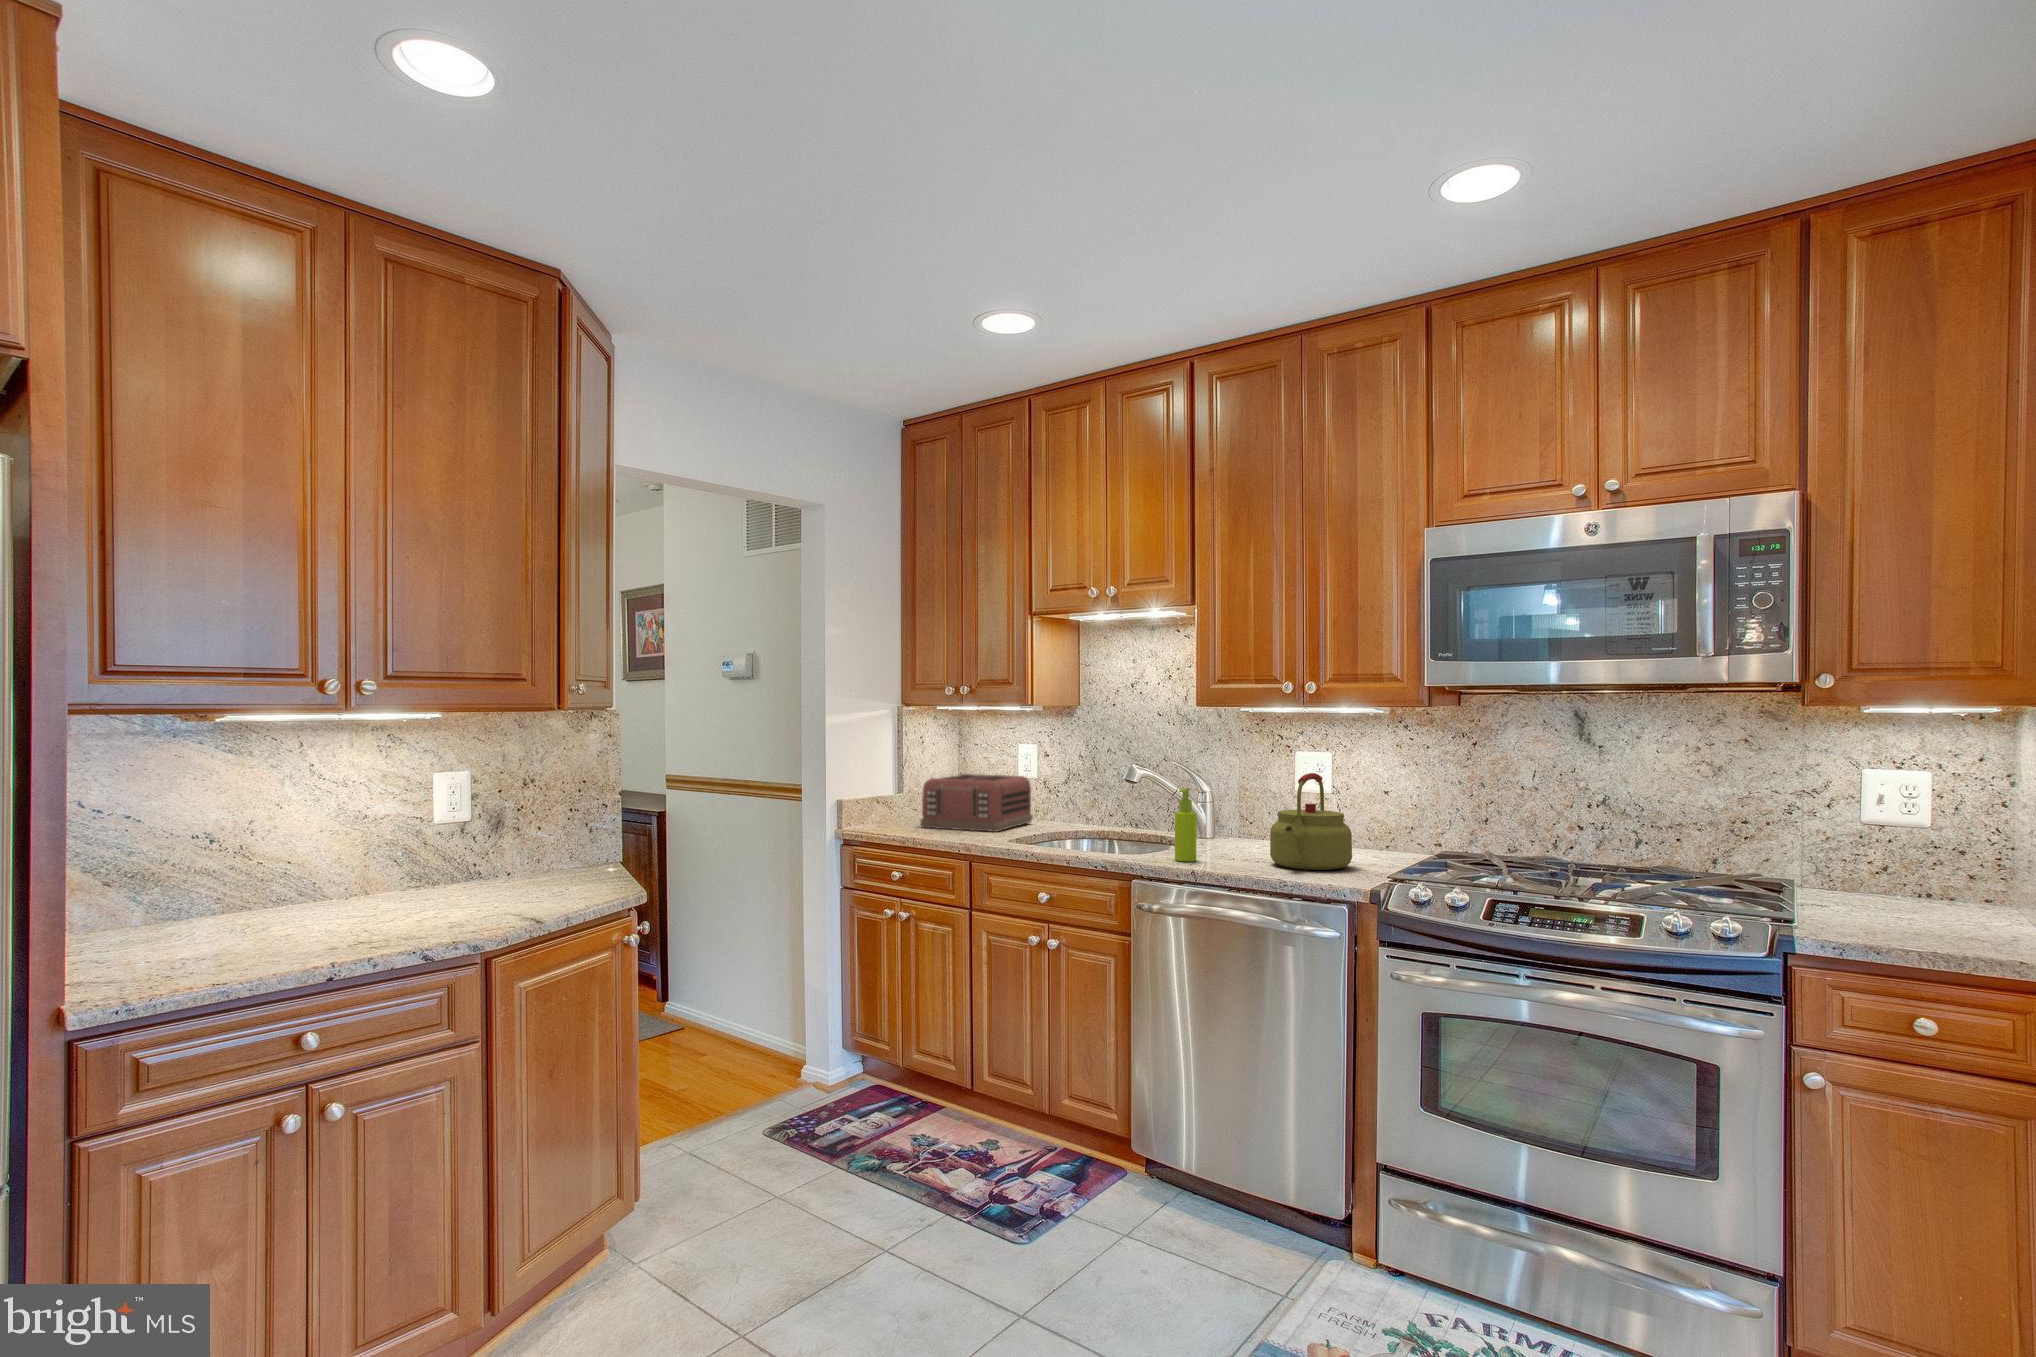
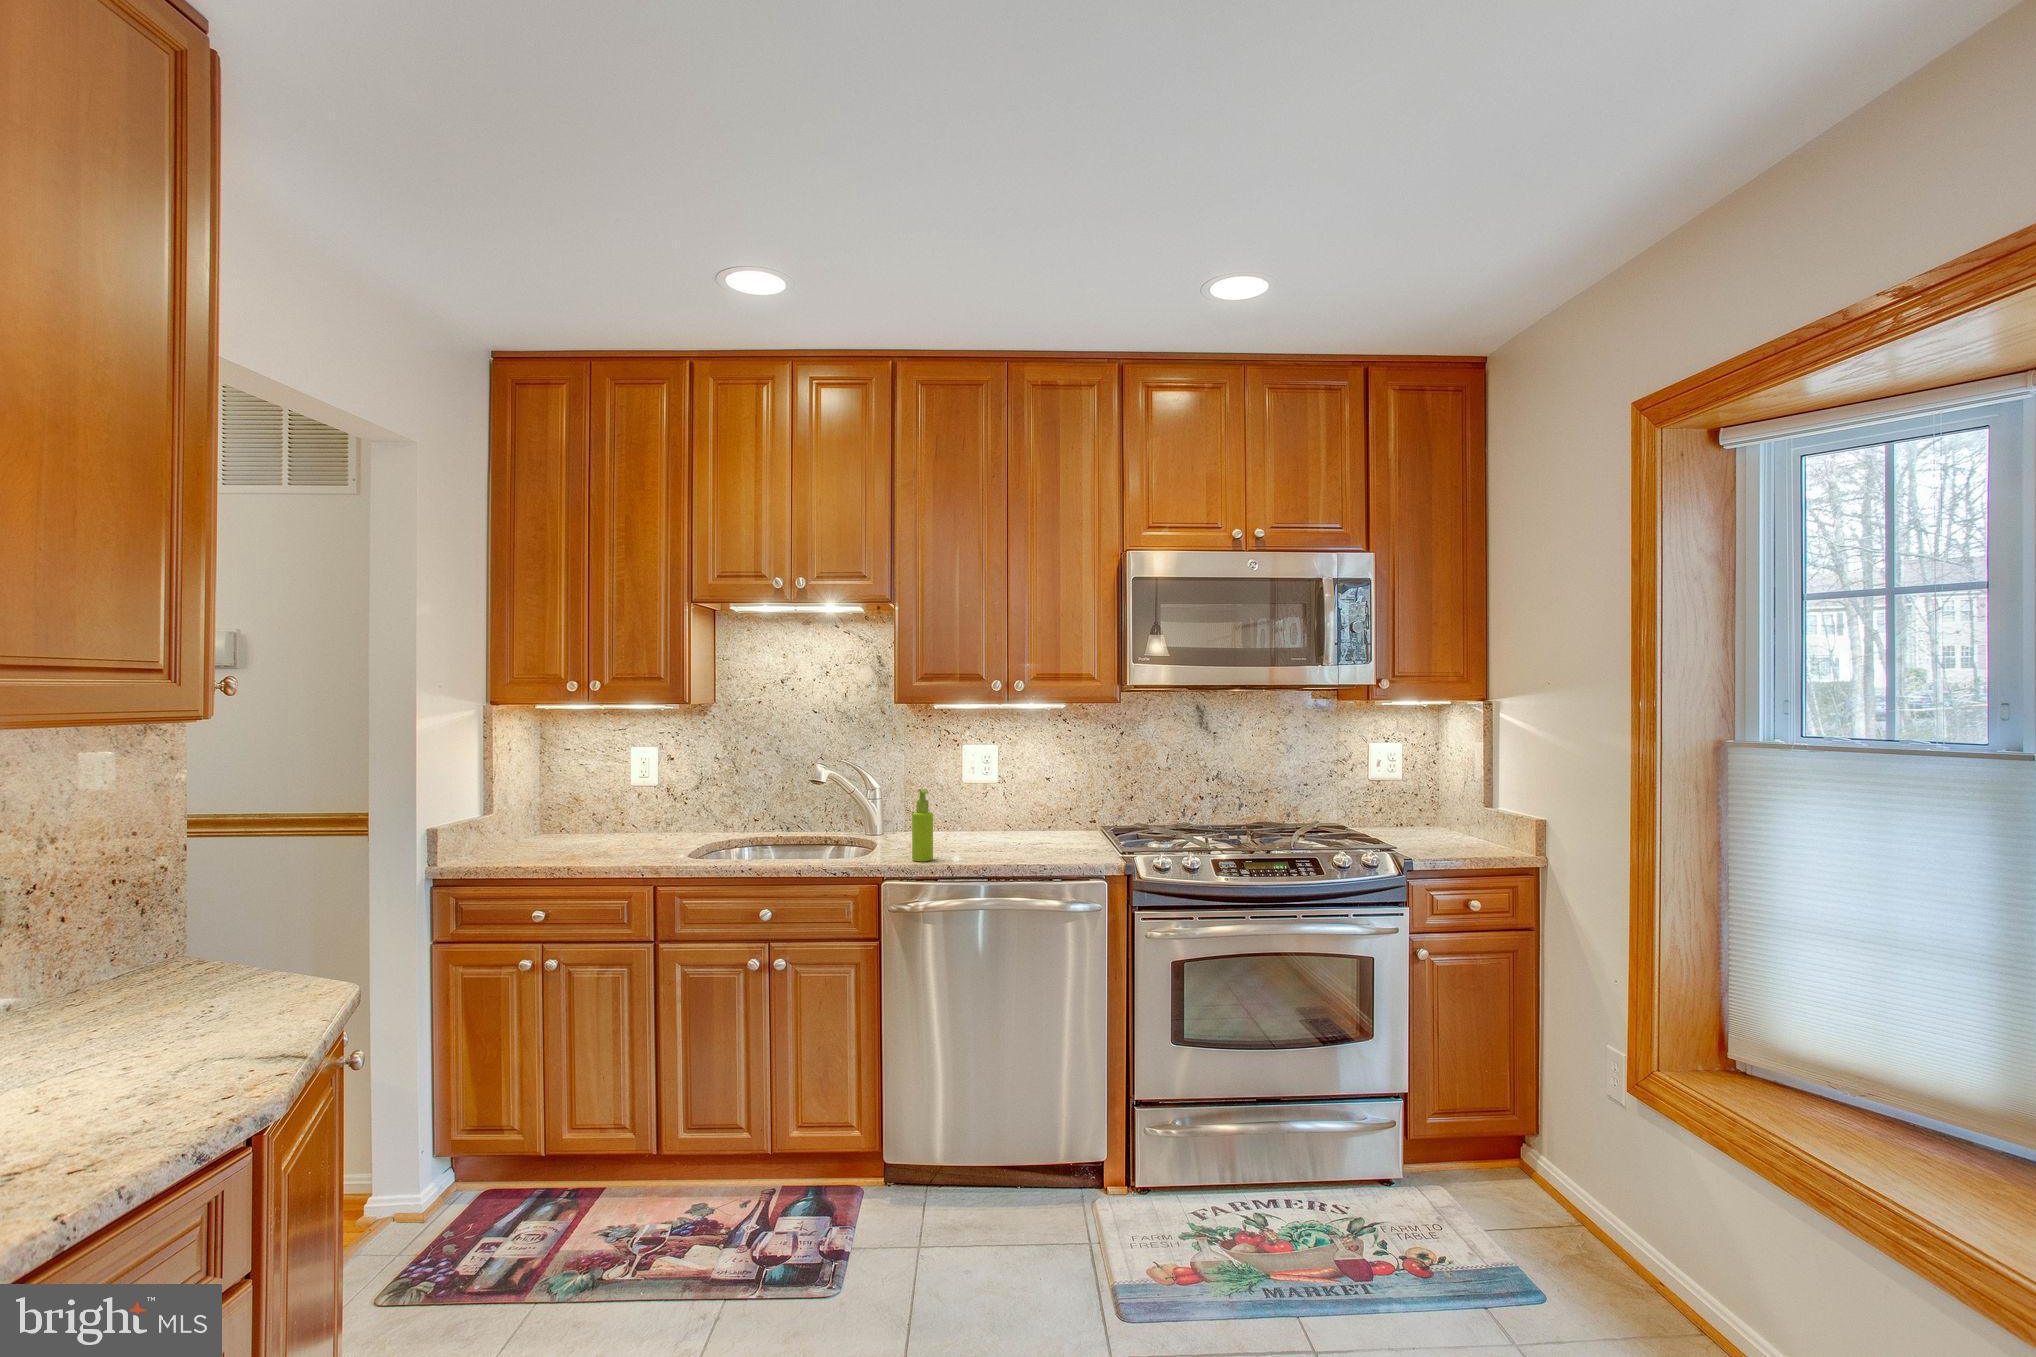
kettle: present [1270,773,1352,870] -> none [992,767,1063,855]
toaster: present [920,774,1033,832] -> none [539,785,656,858]

